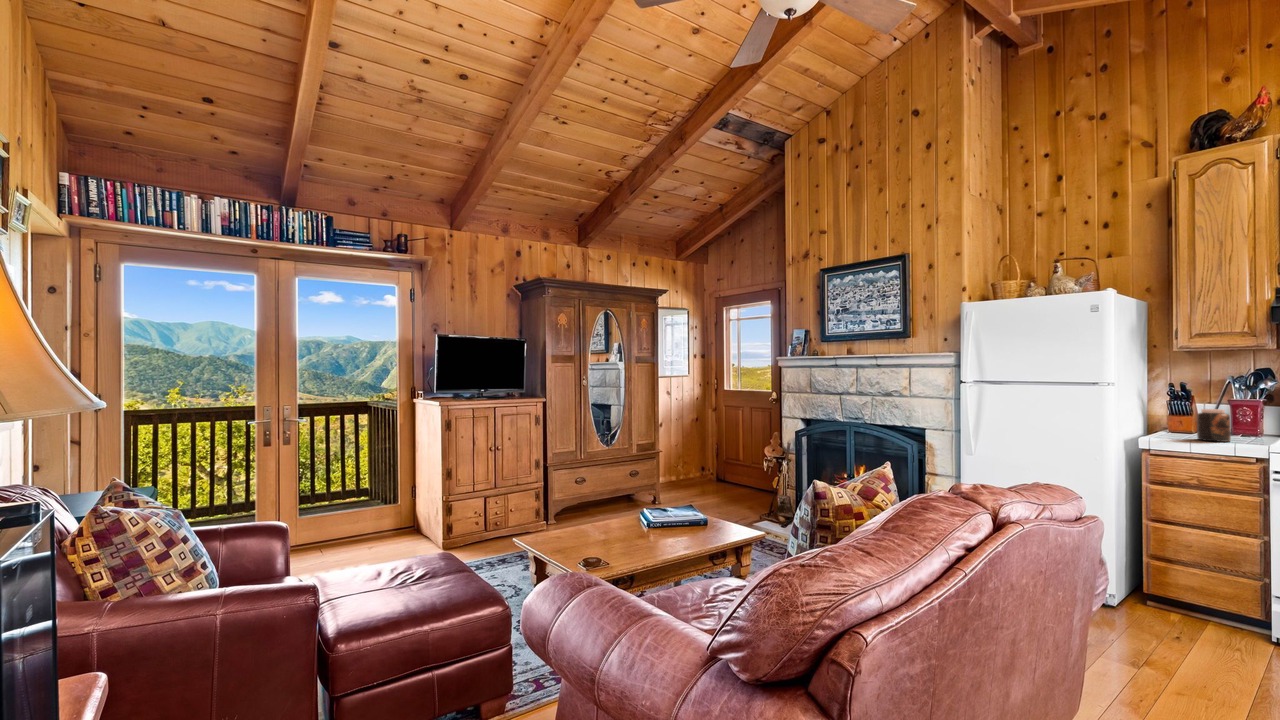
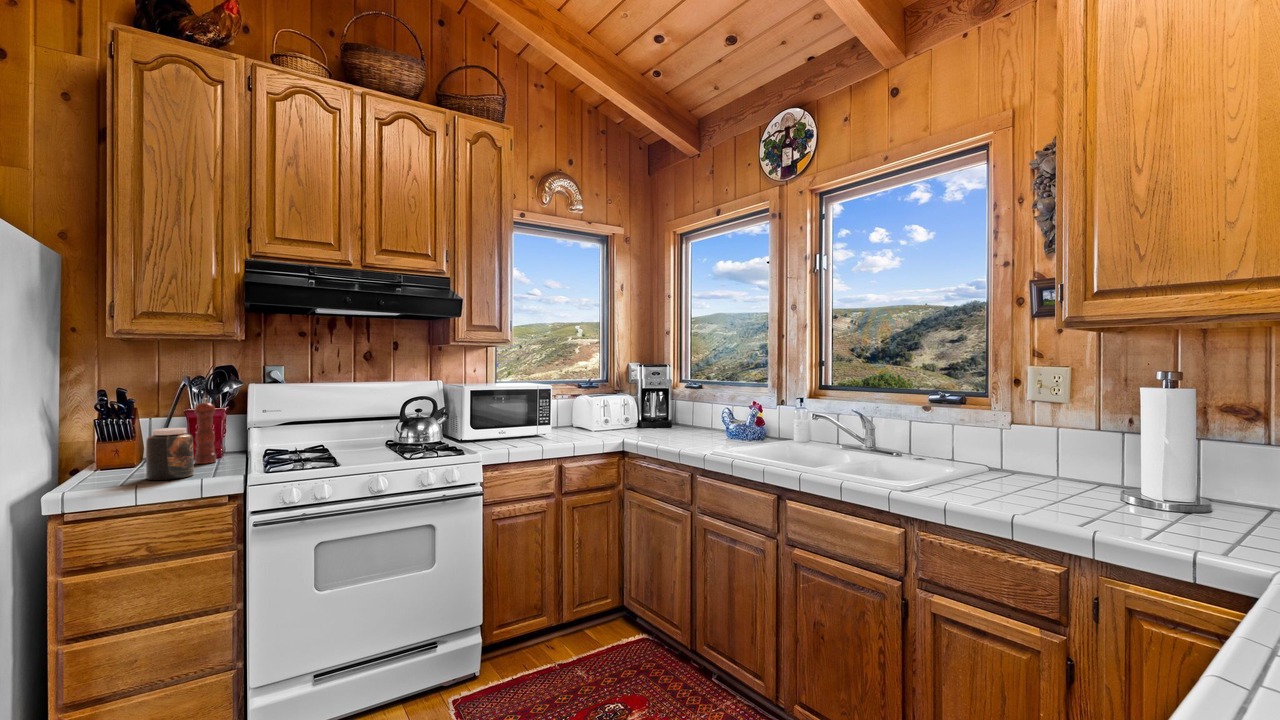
pepper mill: none [1235,391,1253,438] -> present [195,398,216,464]

